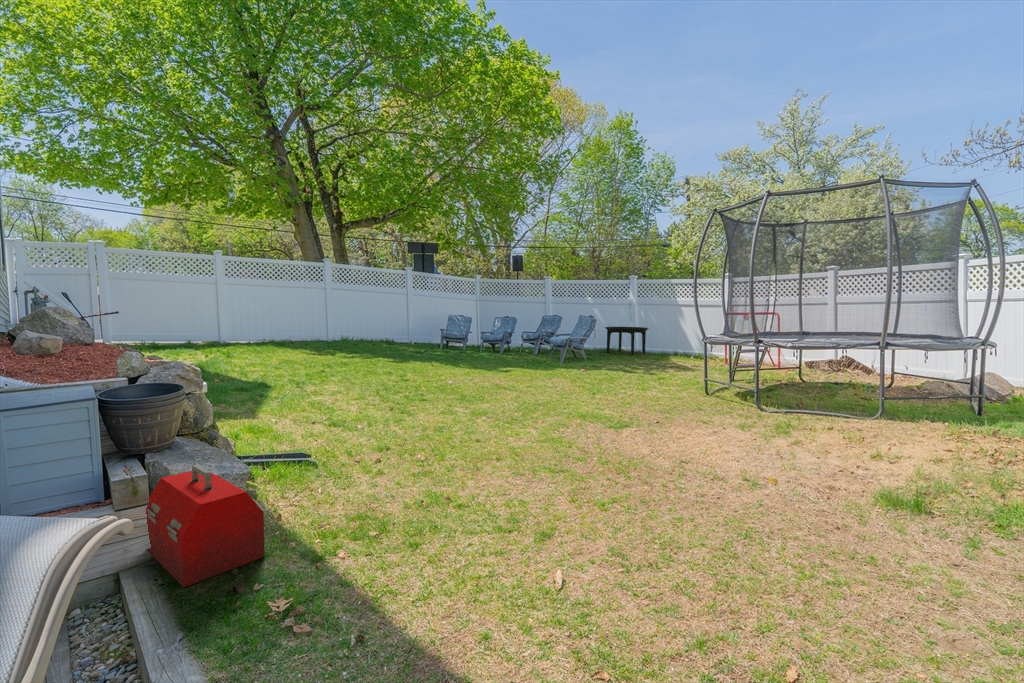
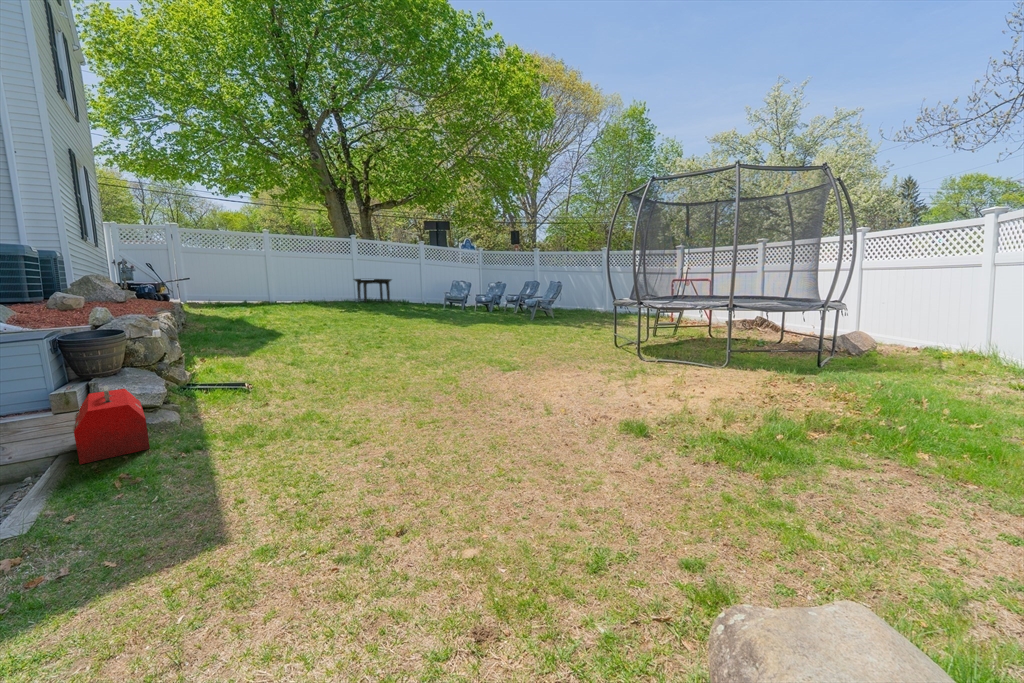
round table: present [605,327,649,355] -> present [354,279,391,302]

